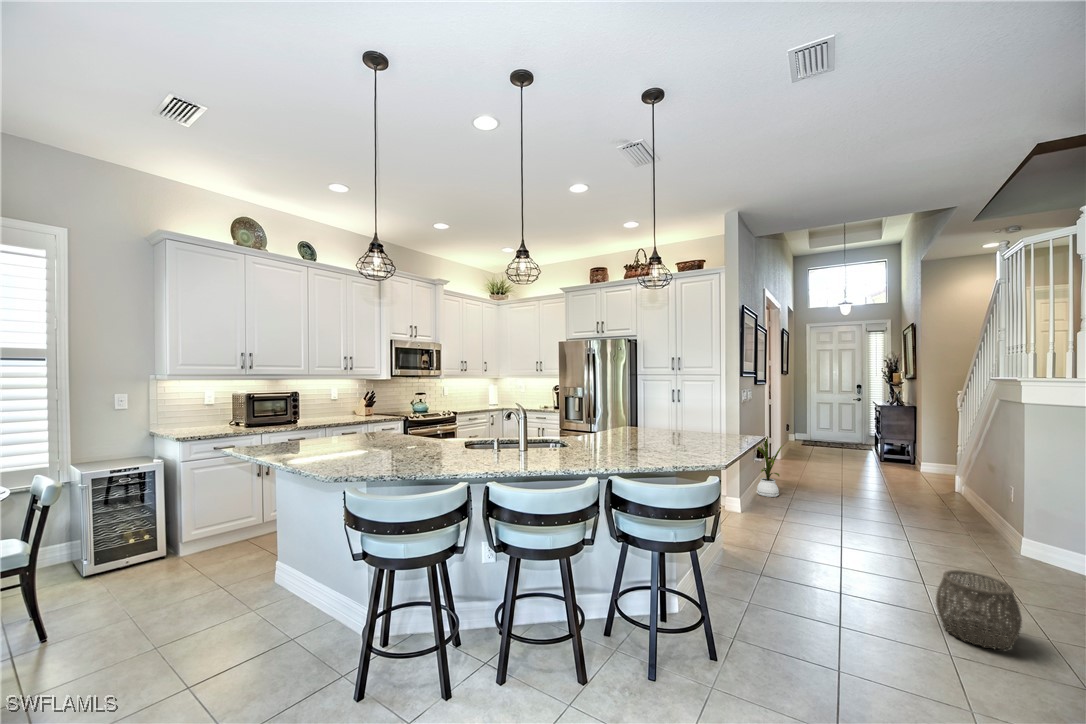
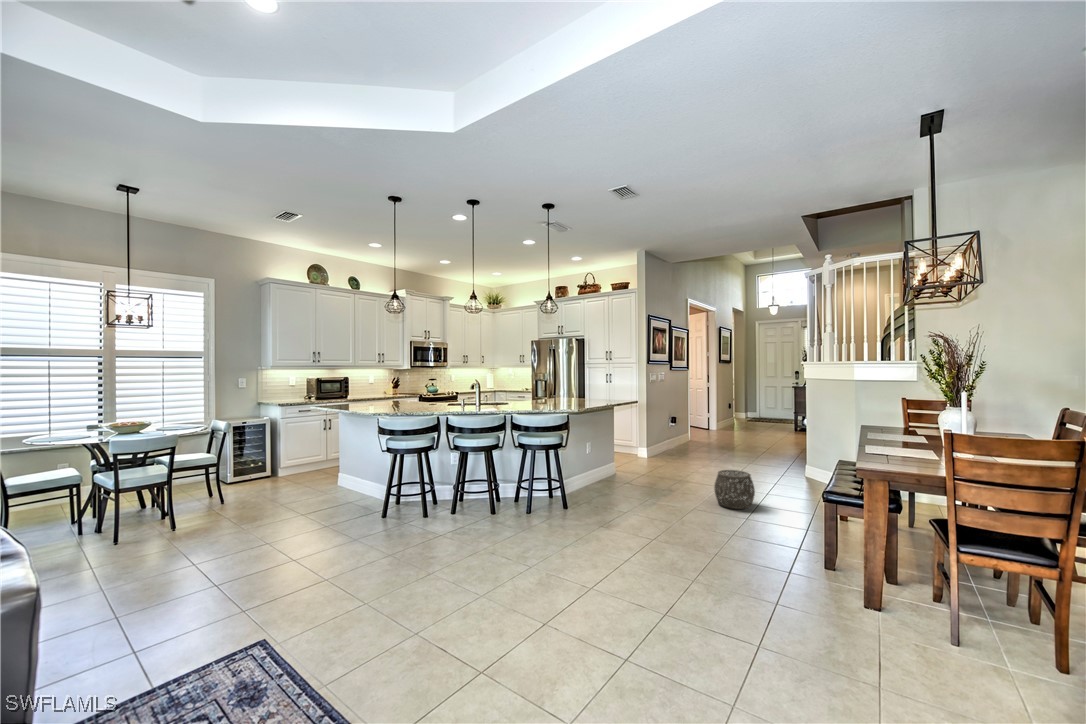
house plant: present [757,436,782,497] -> none [668,406,693,450]

